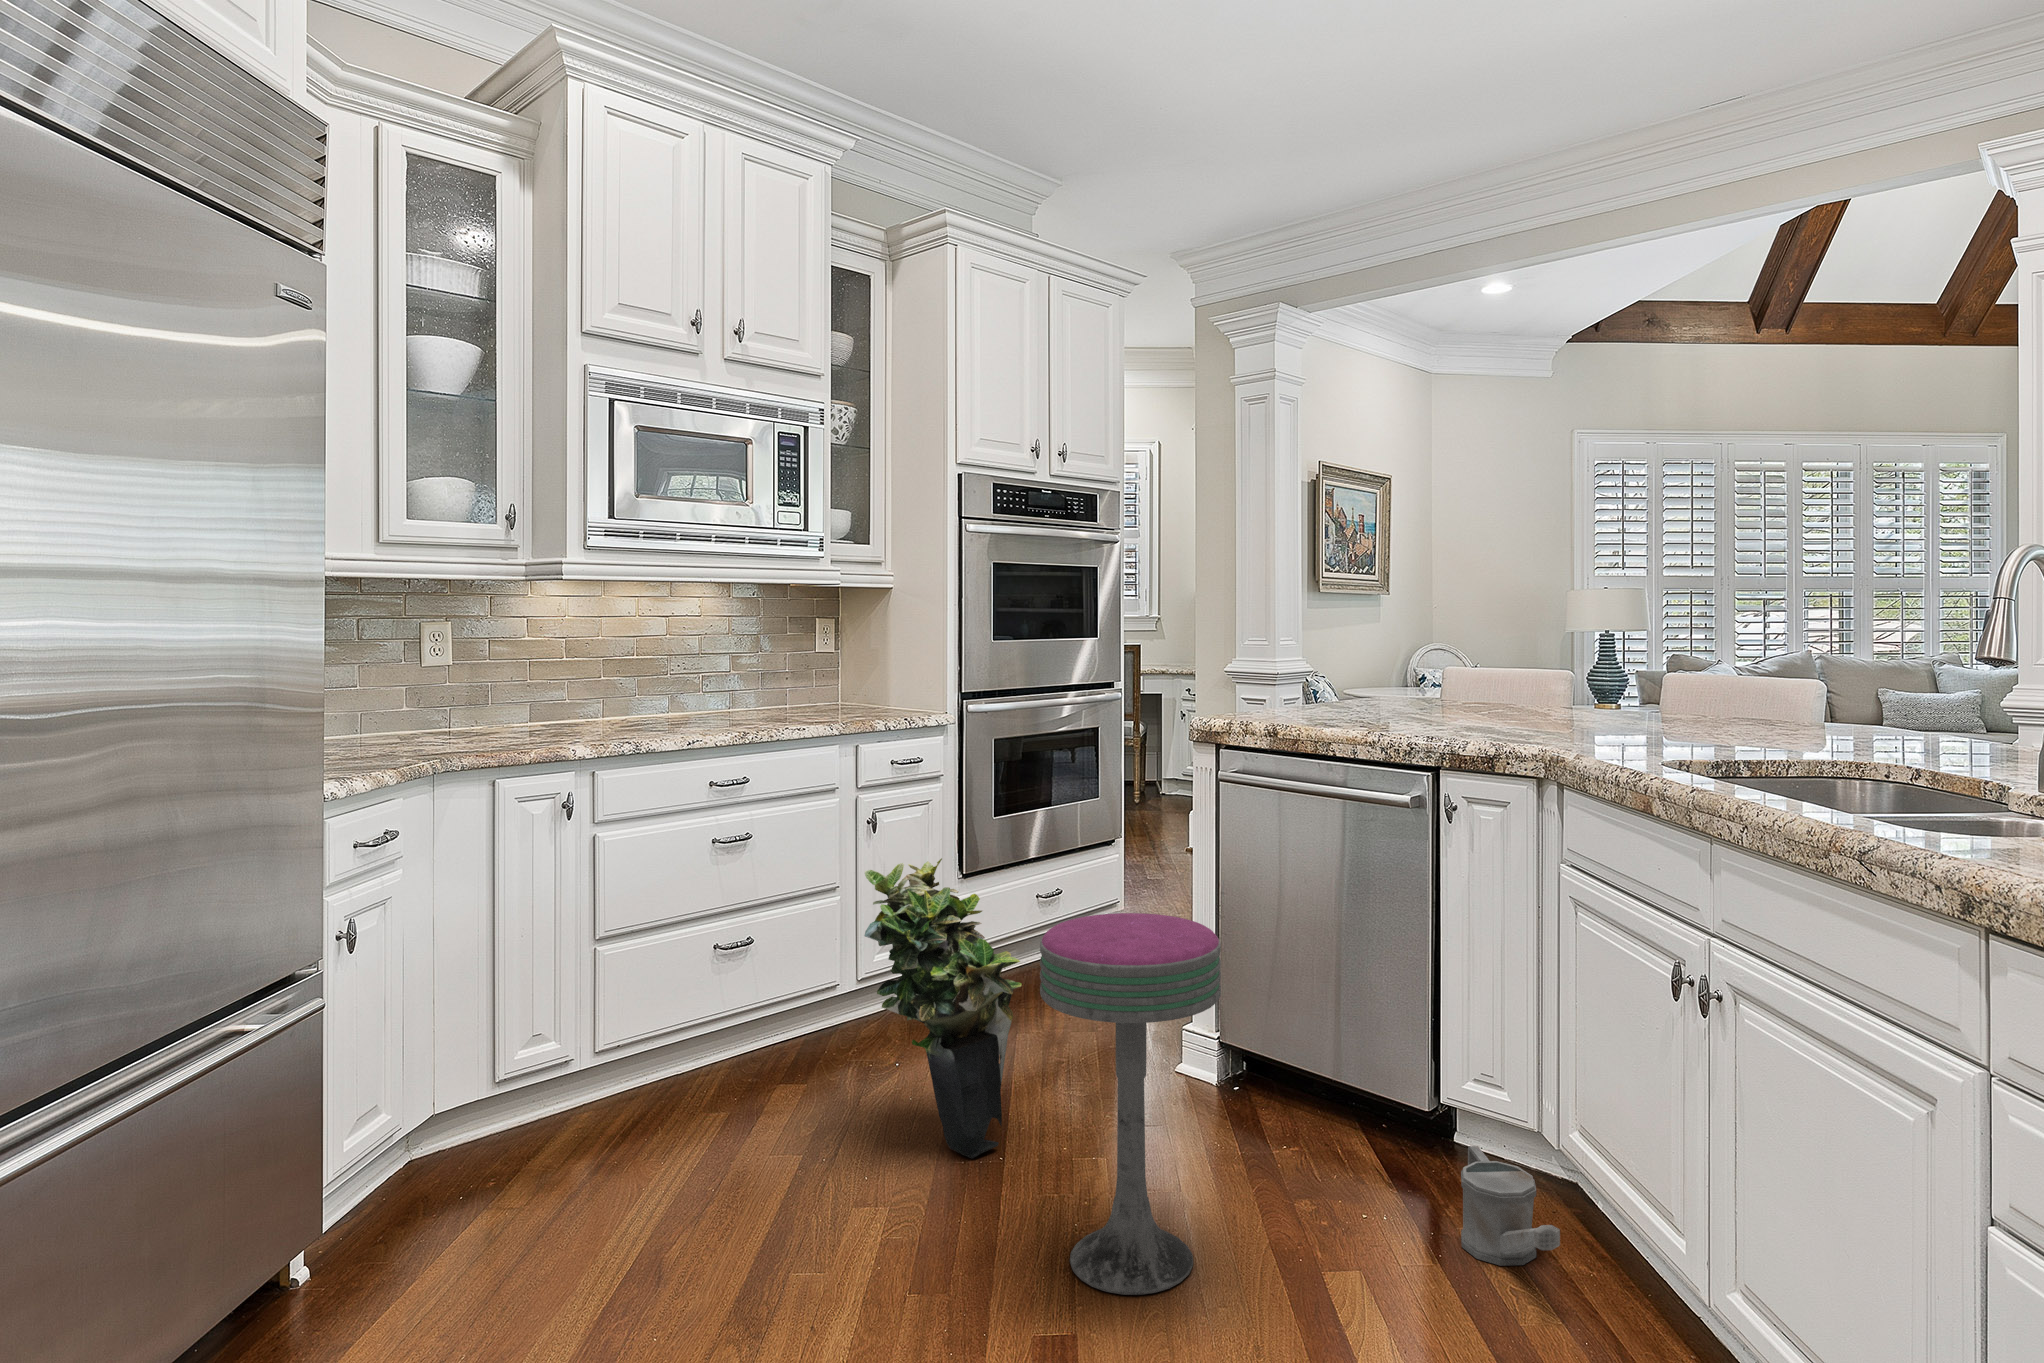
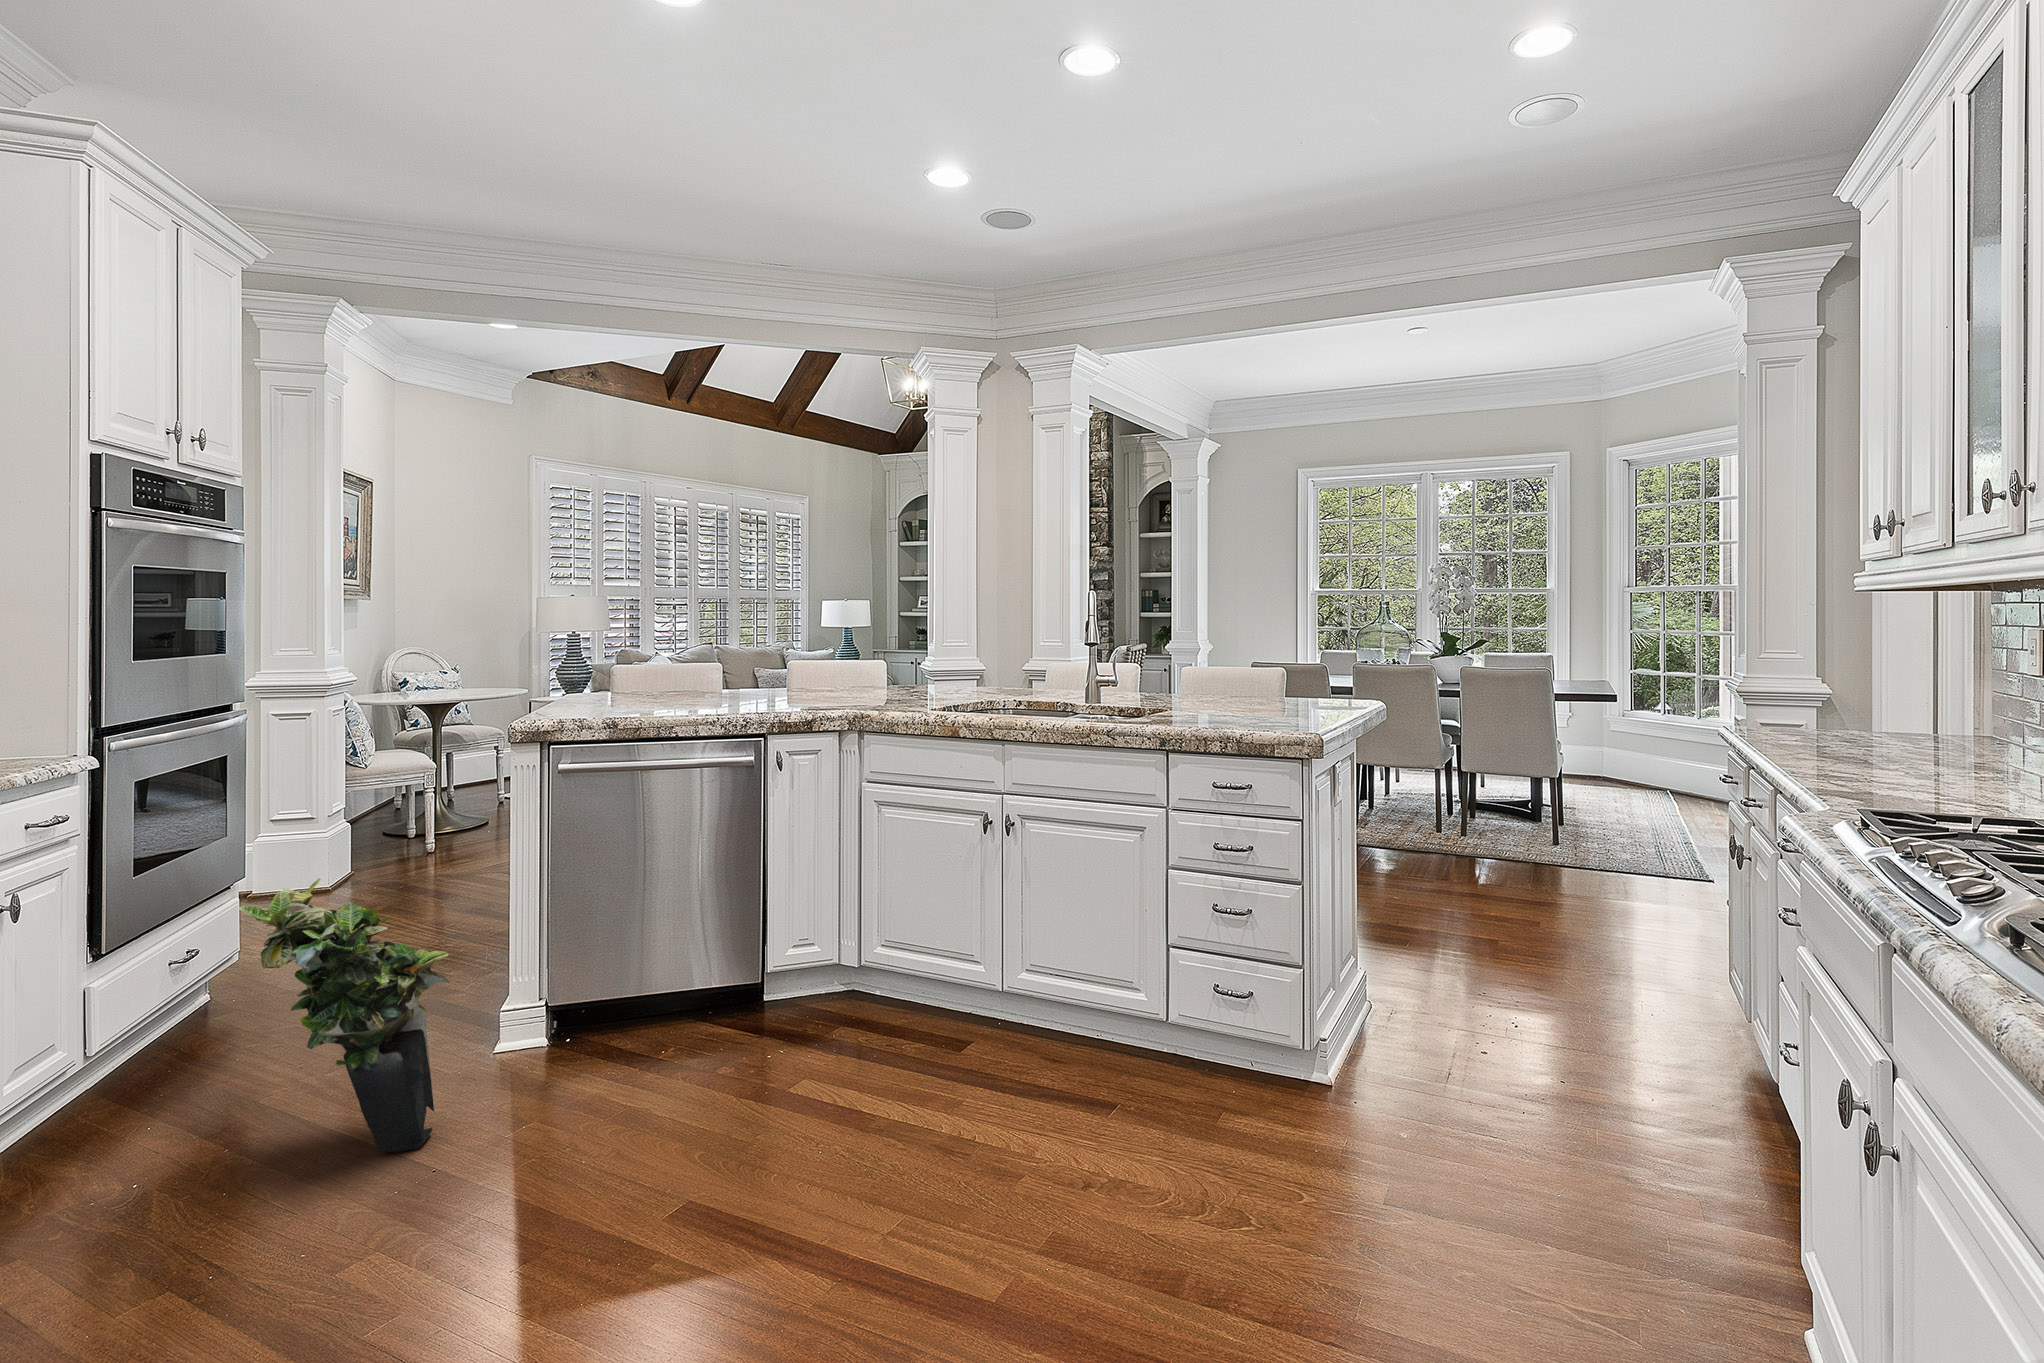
bar stool: present [1040,913,1221,1295] -> none [583,862,734,1153]
watering can: present [1461,1146,1560,1266] -> none [815,976,916,1037]

